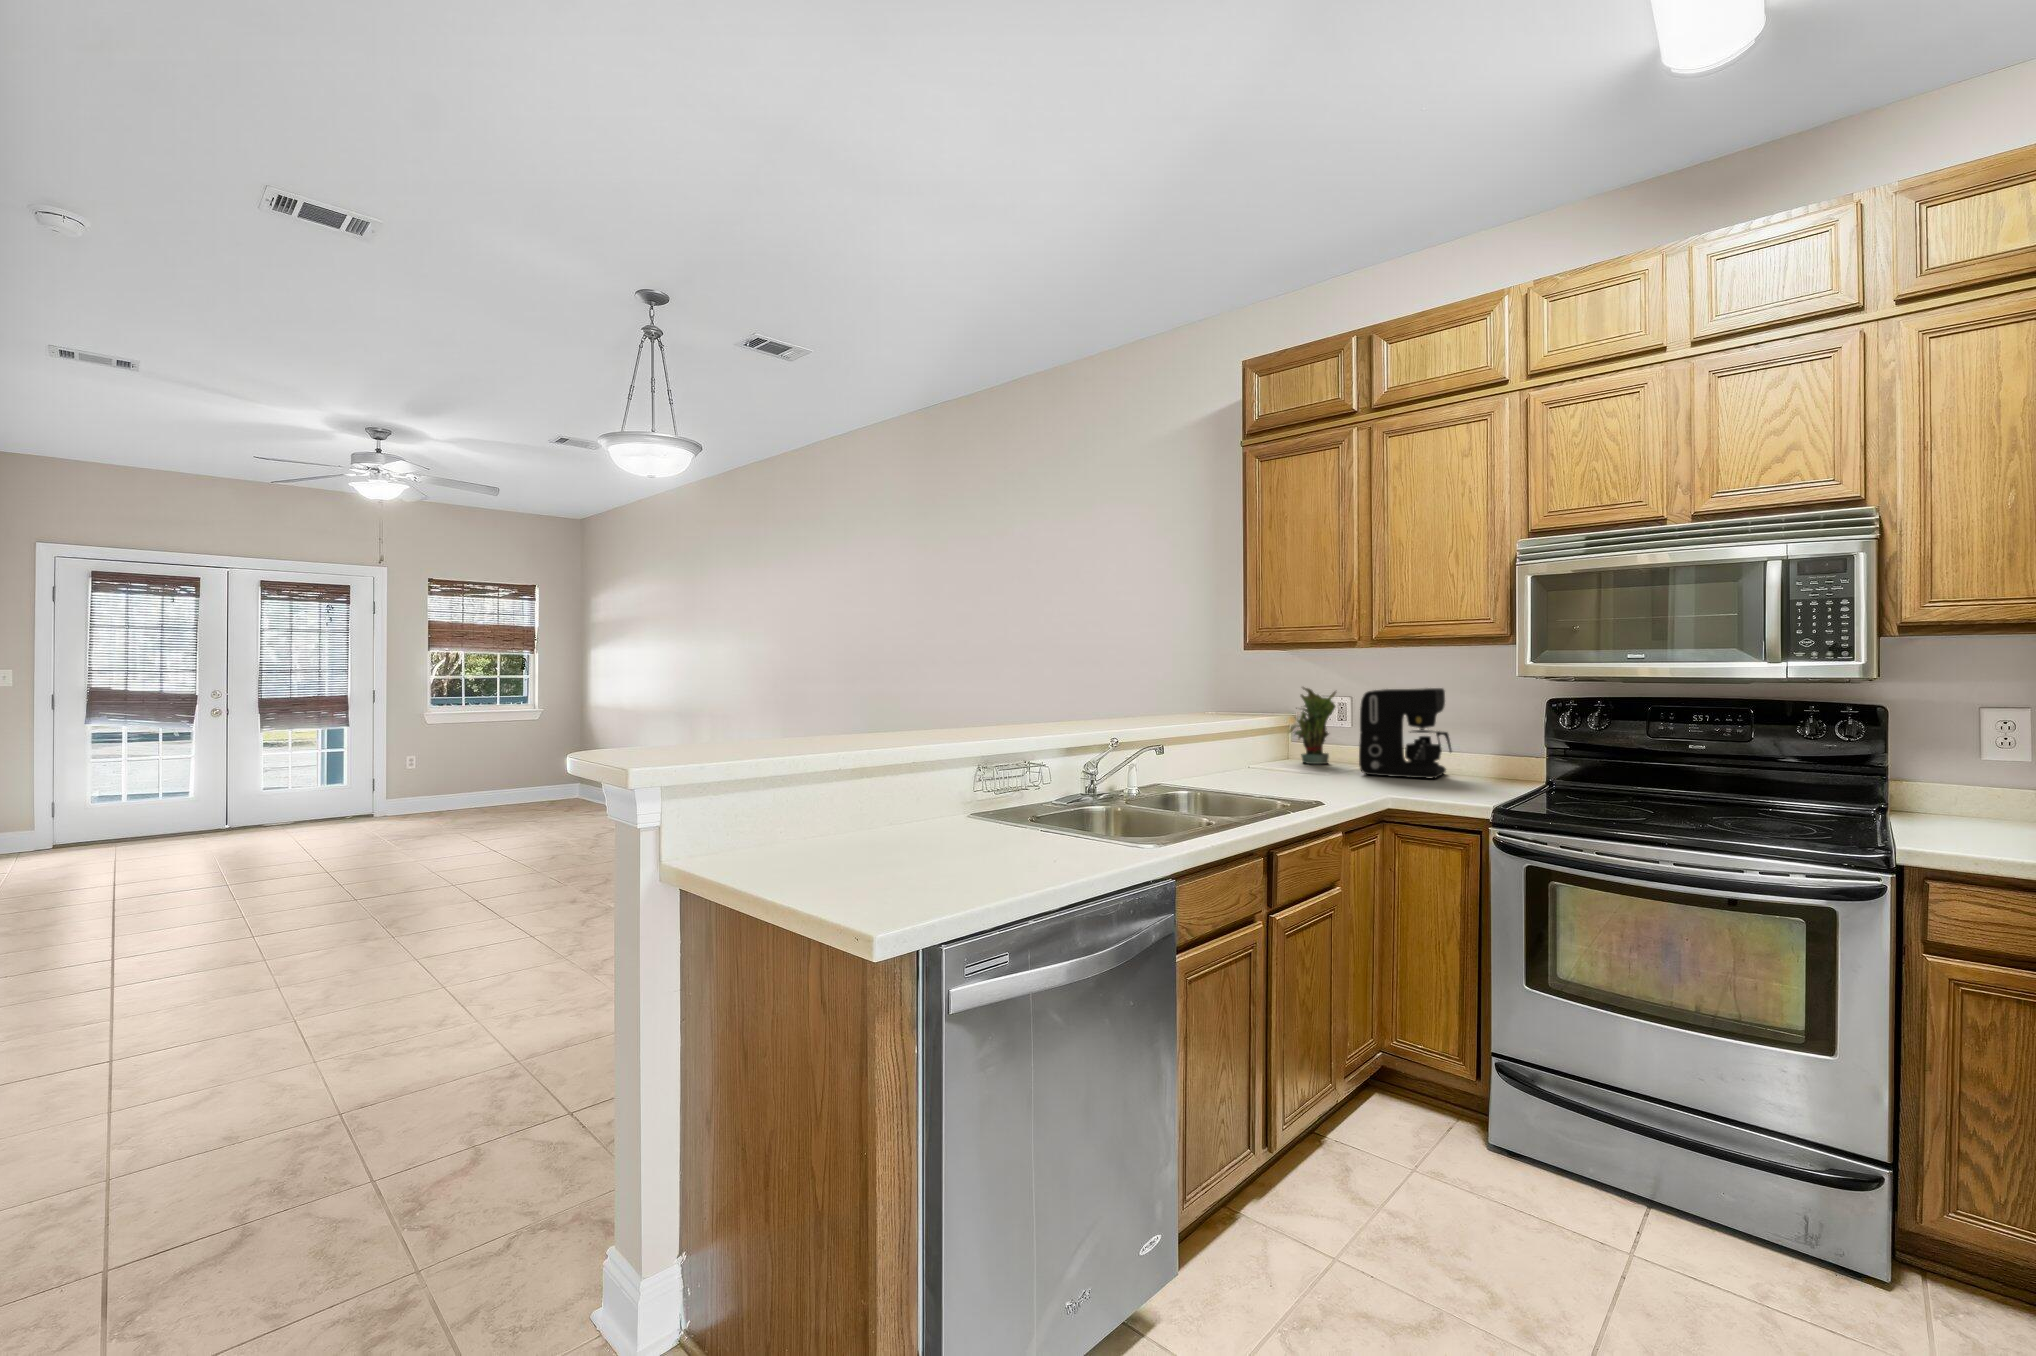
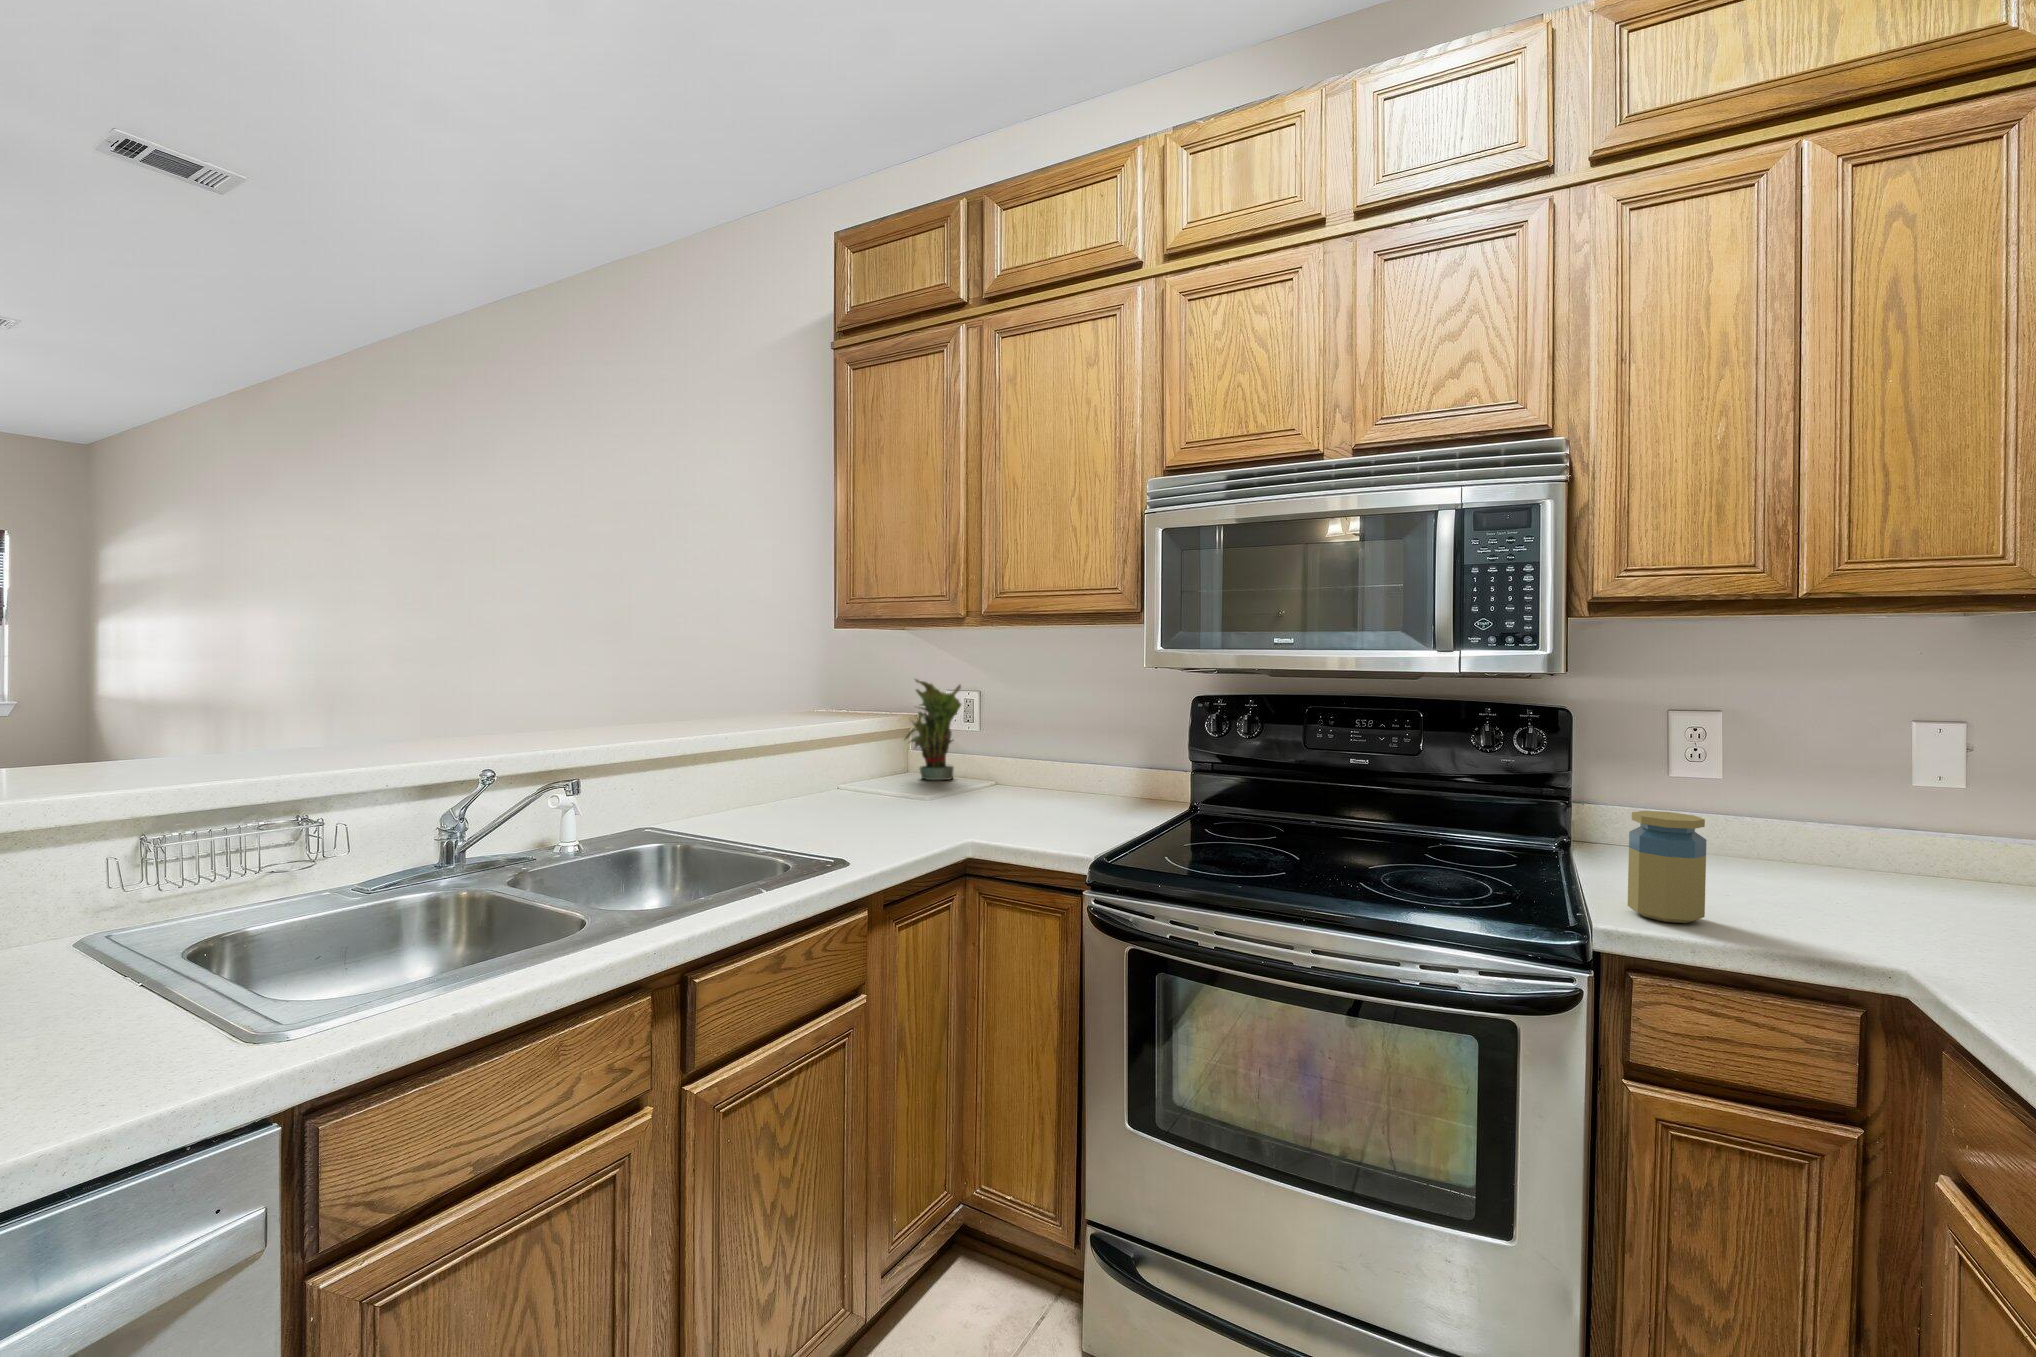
coffee maker: present [1359,688,1452,778] -> none [971,682,1085,802]
jar: none [1928,774,1991,850] -> present [1628,811,1707,923]

